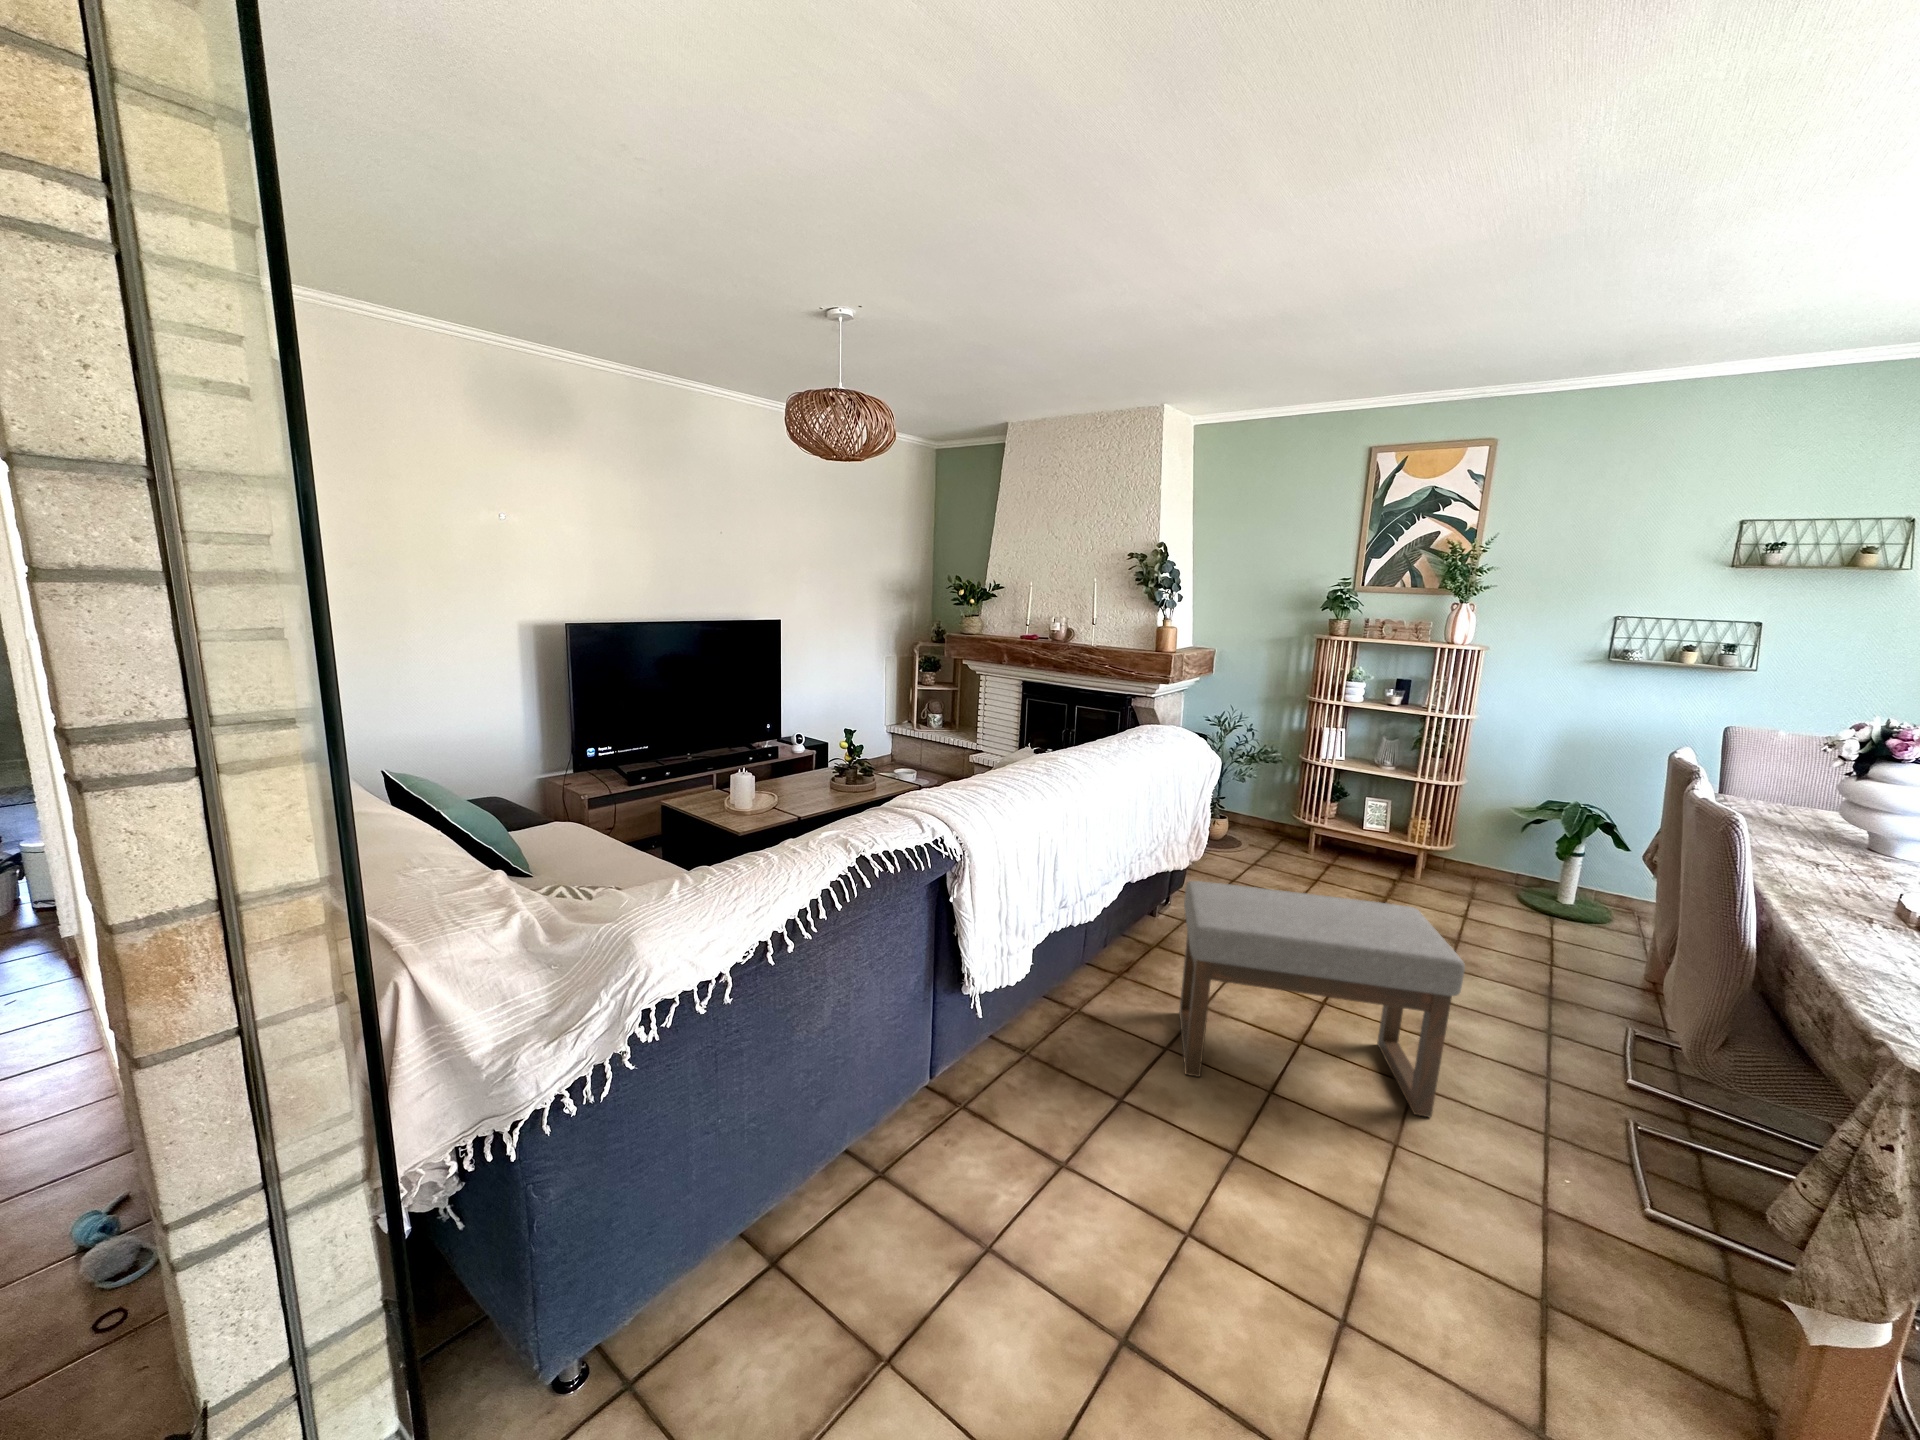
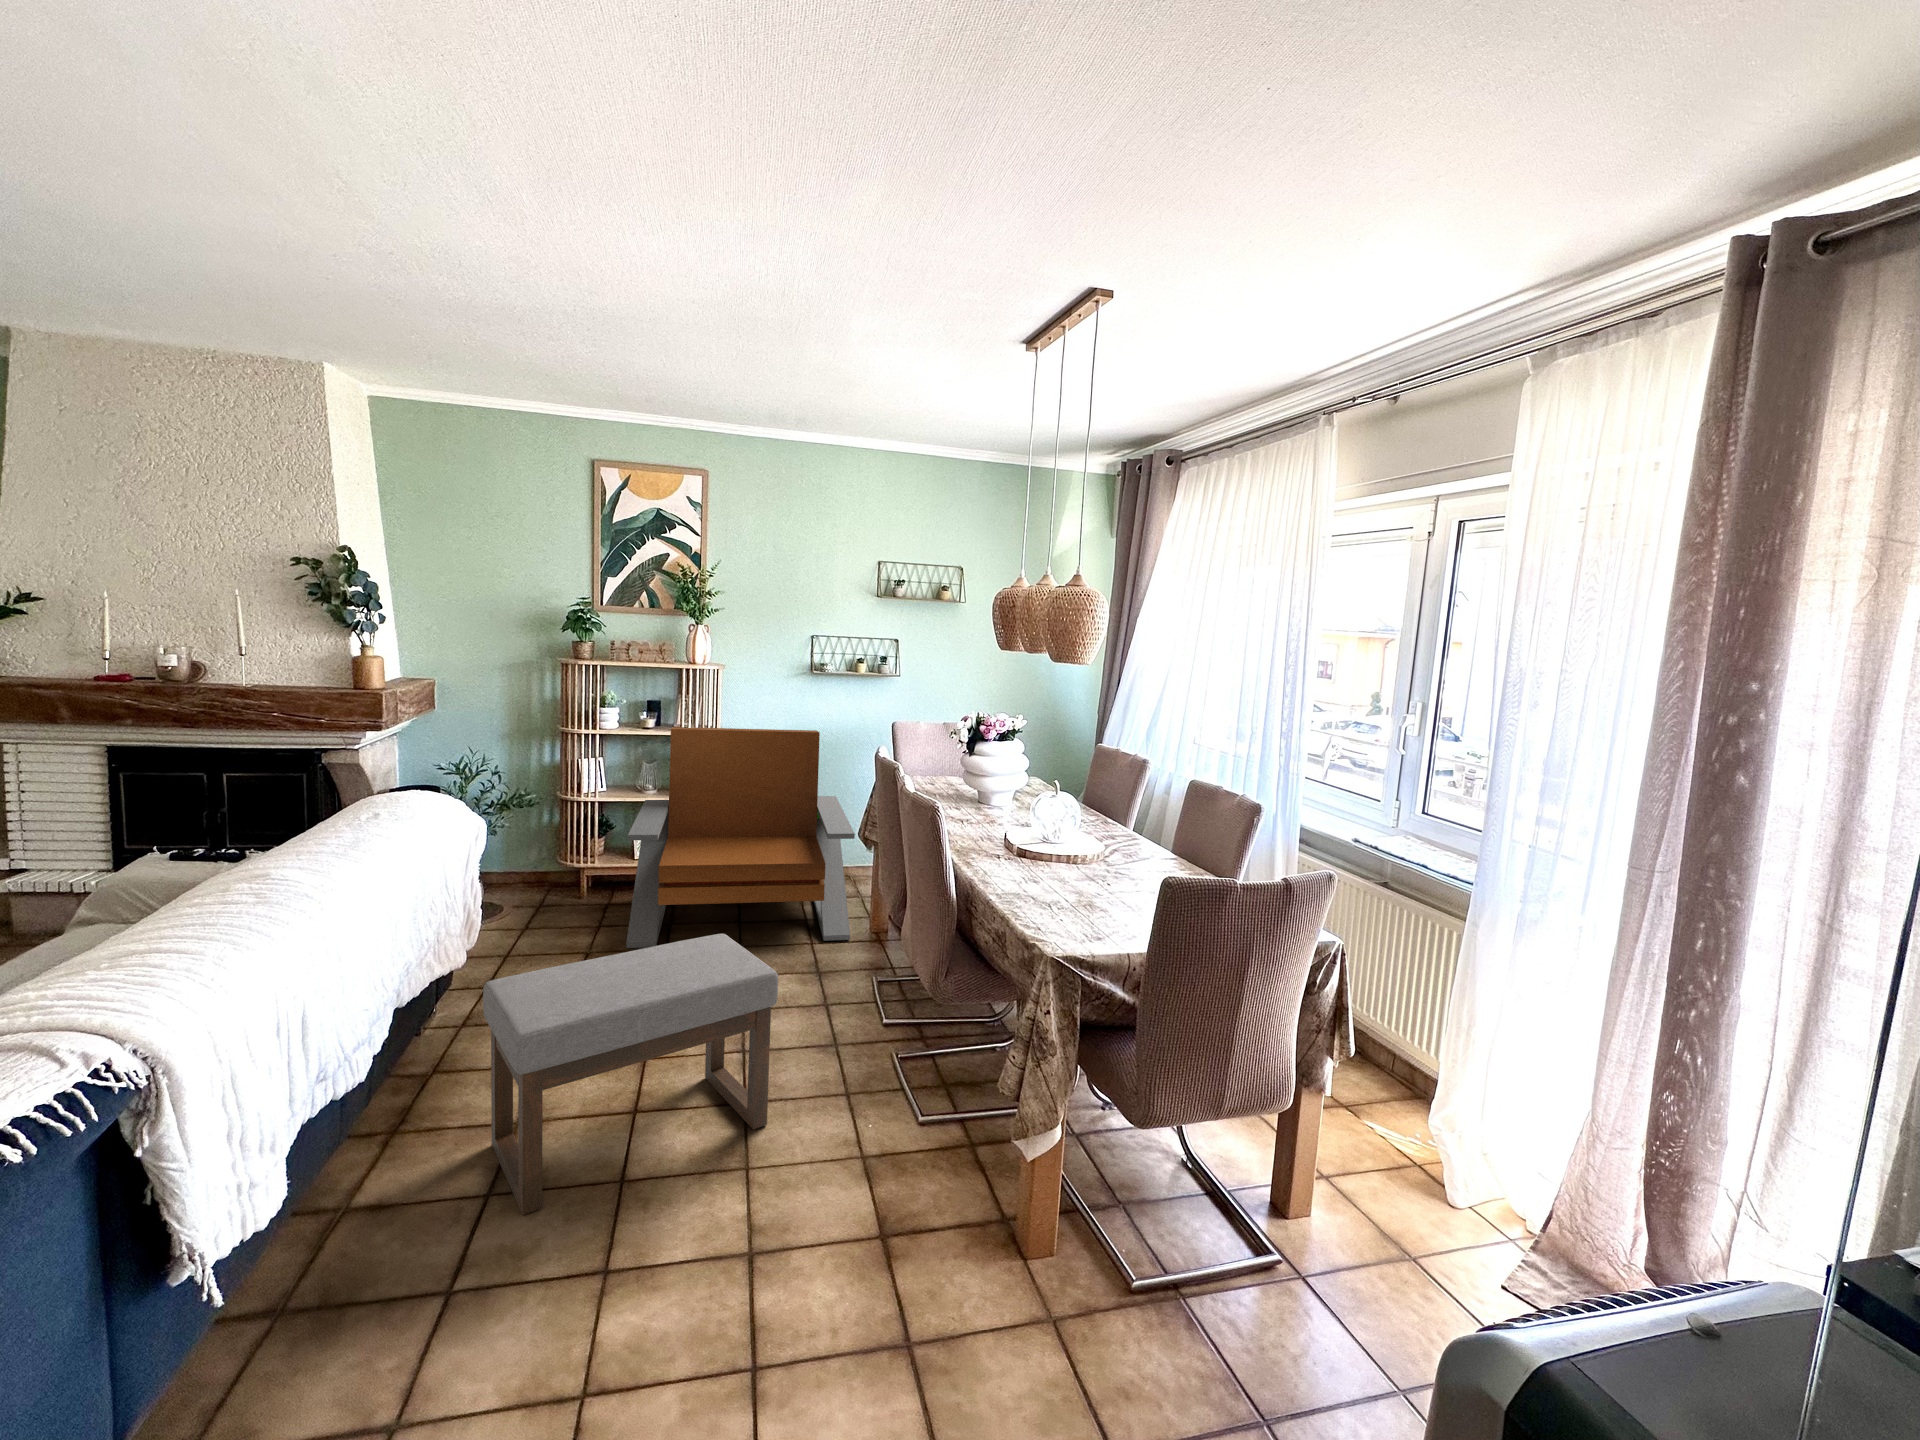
lounge chair: none [1335,706,1635,978] -> present [626,727,855,948]

